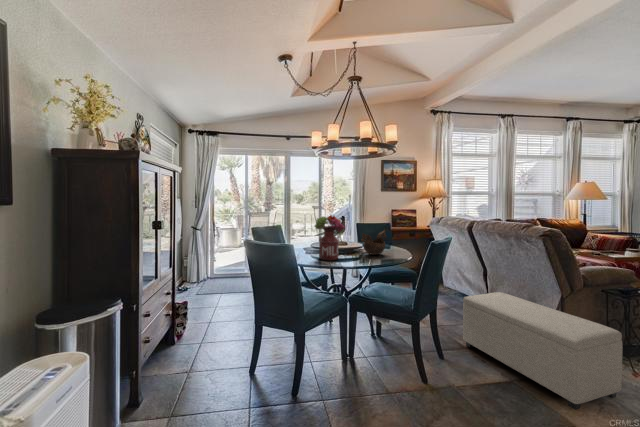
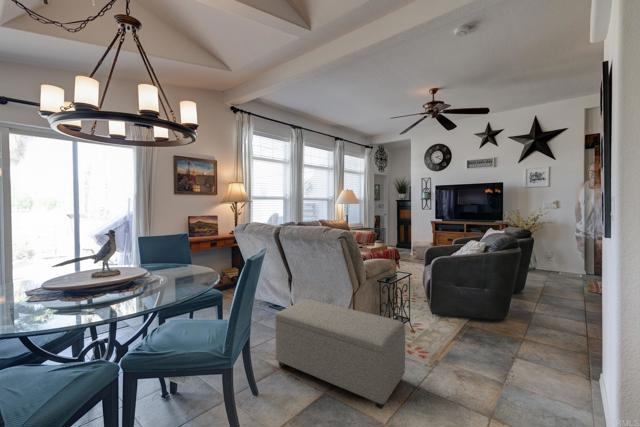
flower arrangement: present [315,215,345,260] -> none [49,231,115,307]
decorative bowl: present [361,230,386,255] -> none [144,246,183,283]

